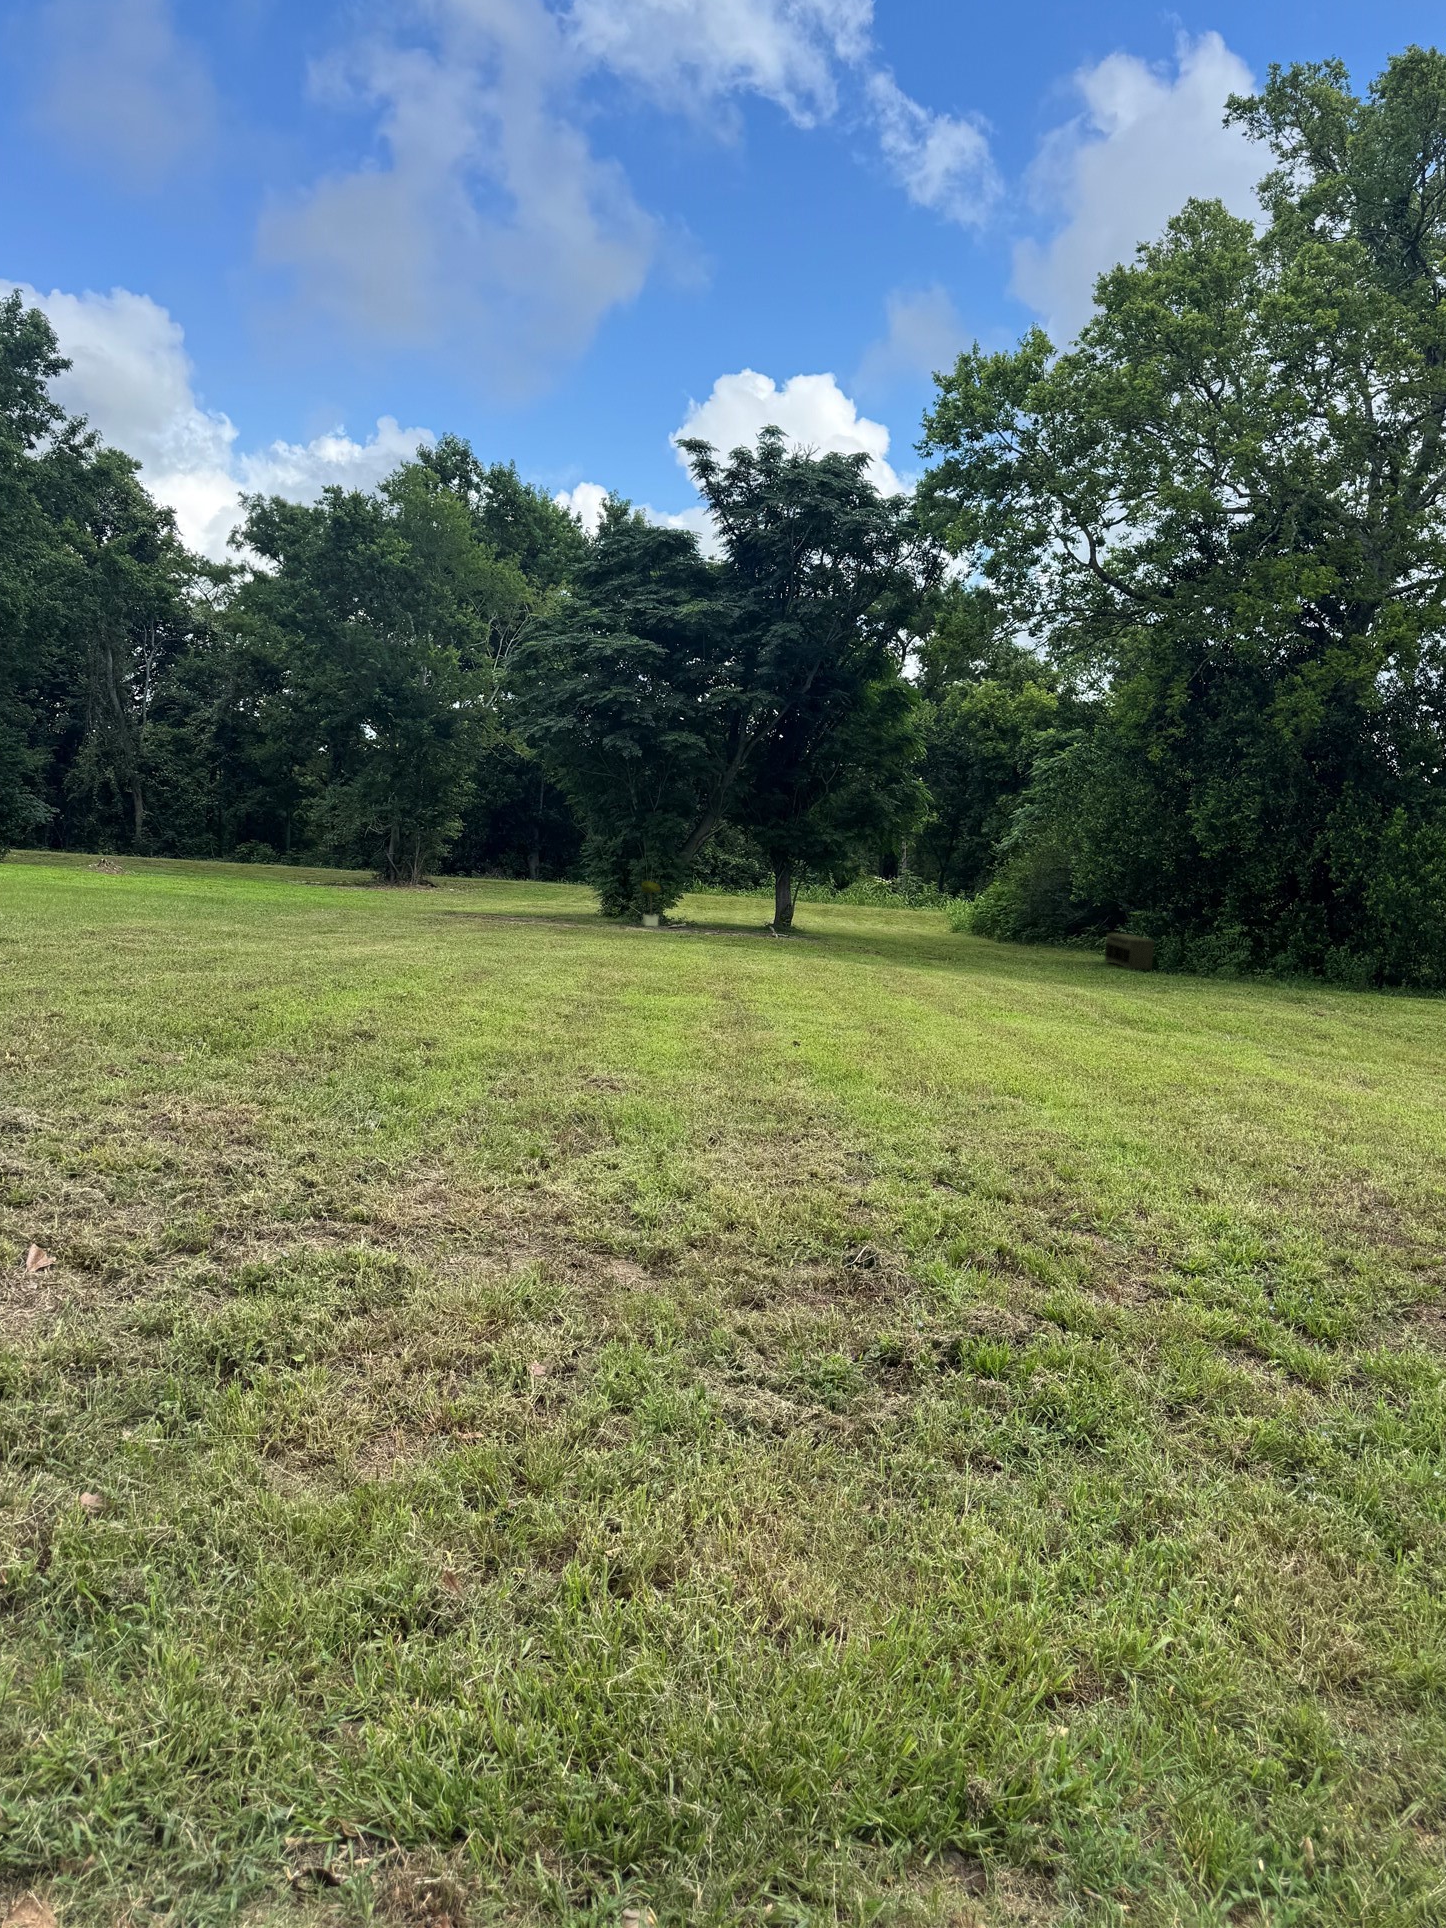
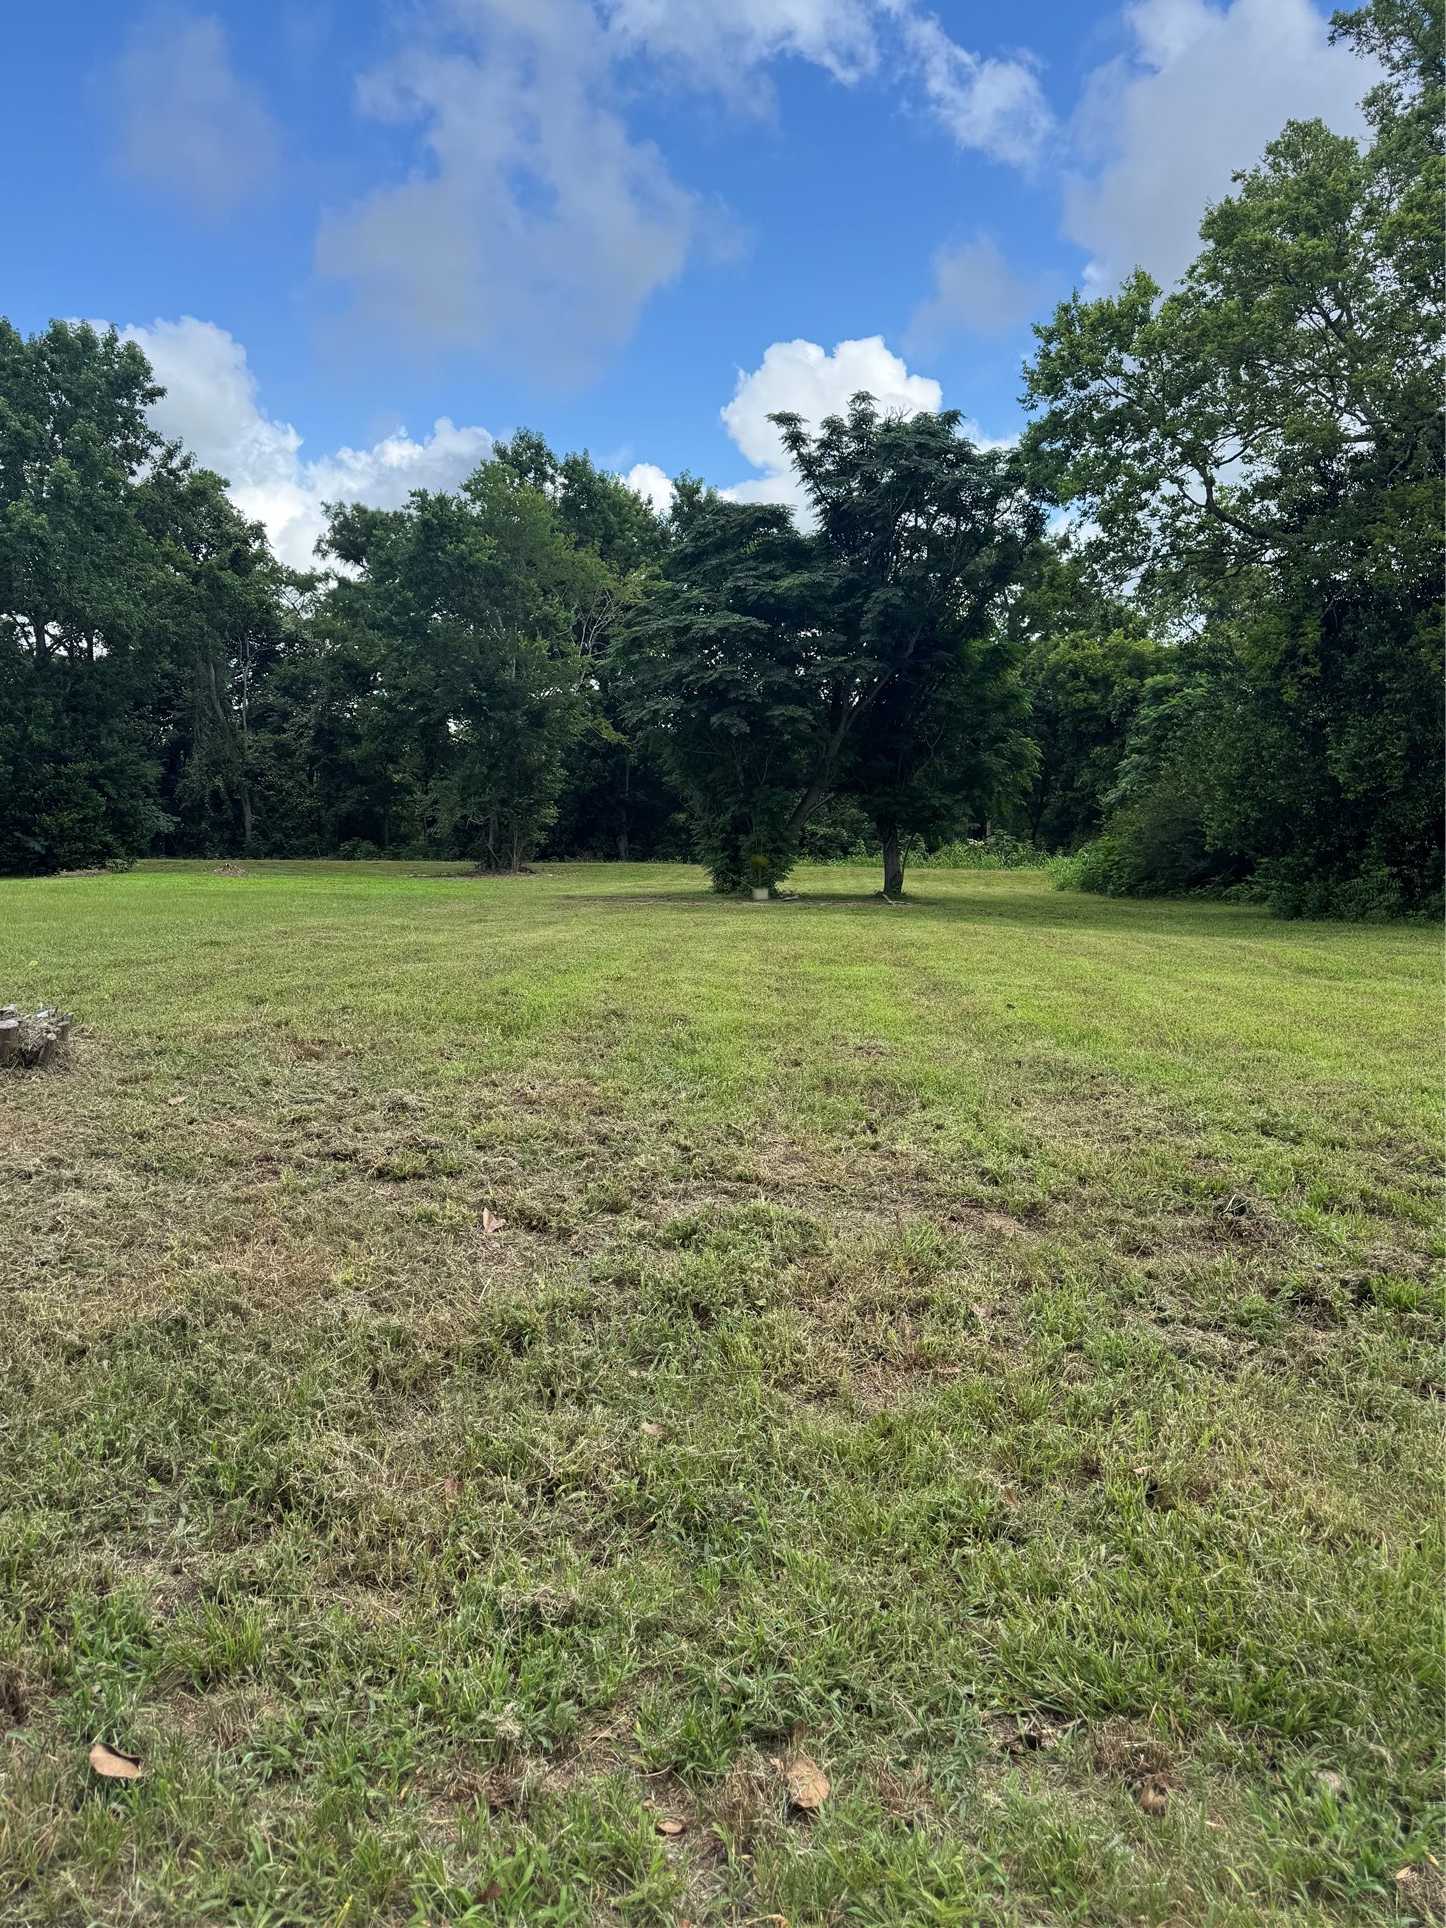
bench: present [1105,933,1154,969] -> none [1234,886,1291,923]

